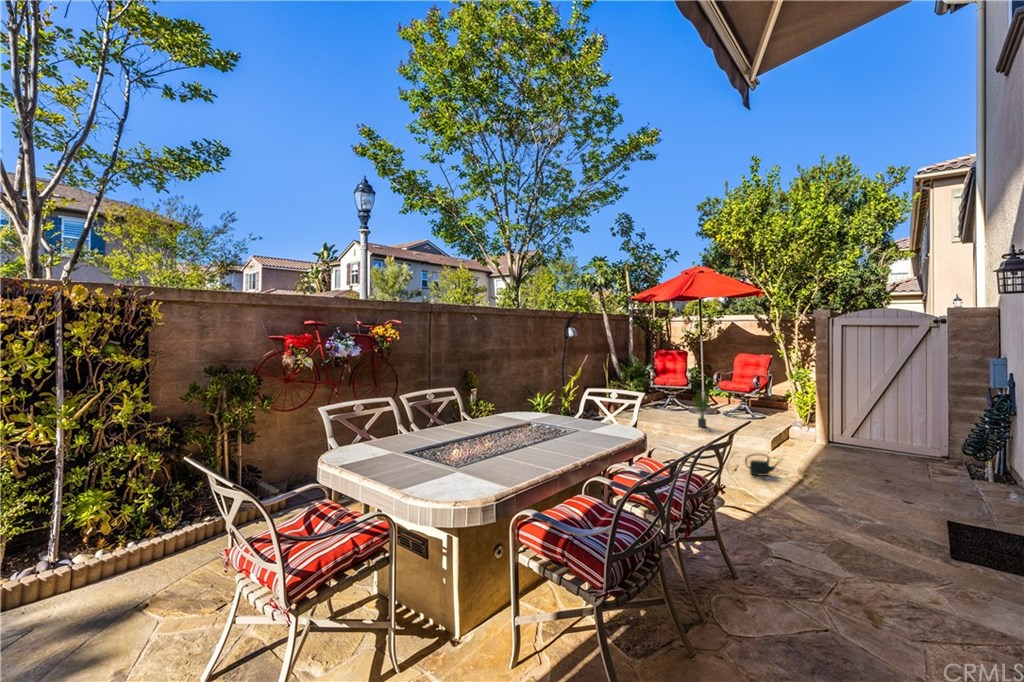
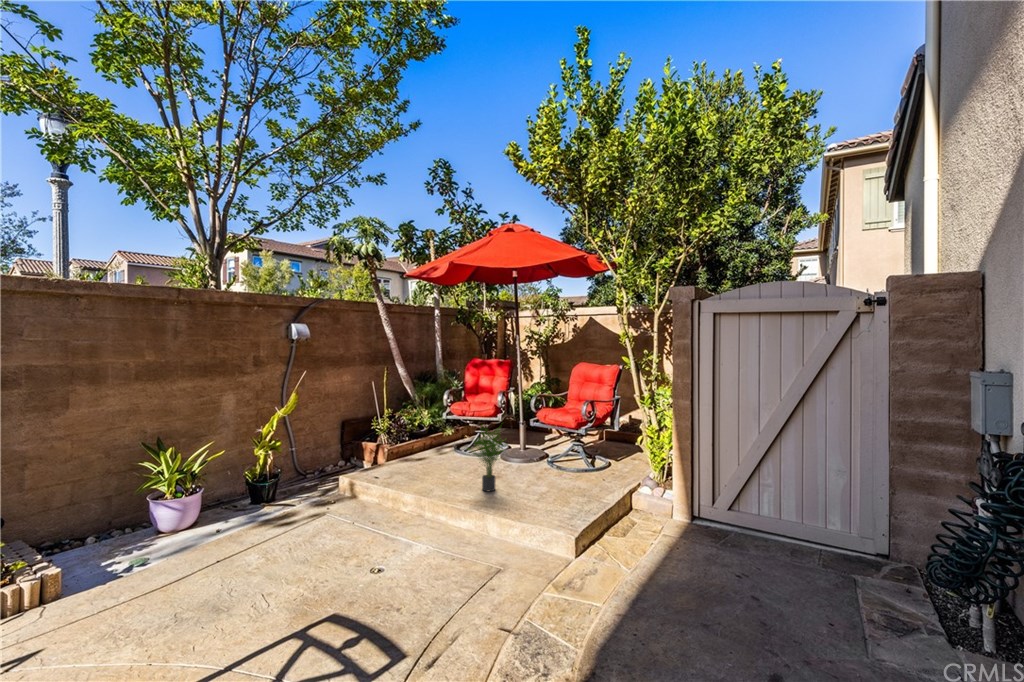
watering can: present [745,454,778,476] -> none [470,596,554,653]

